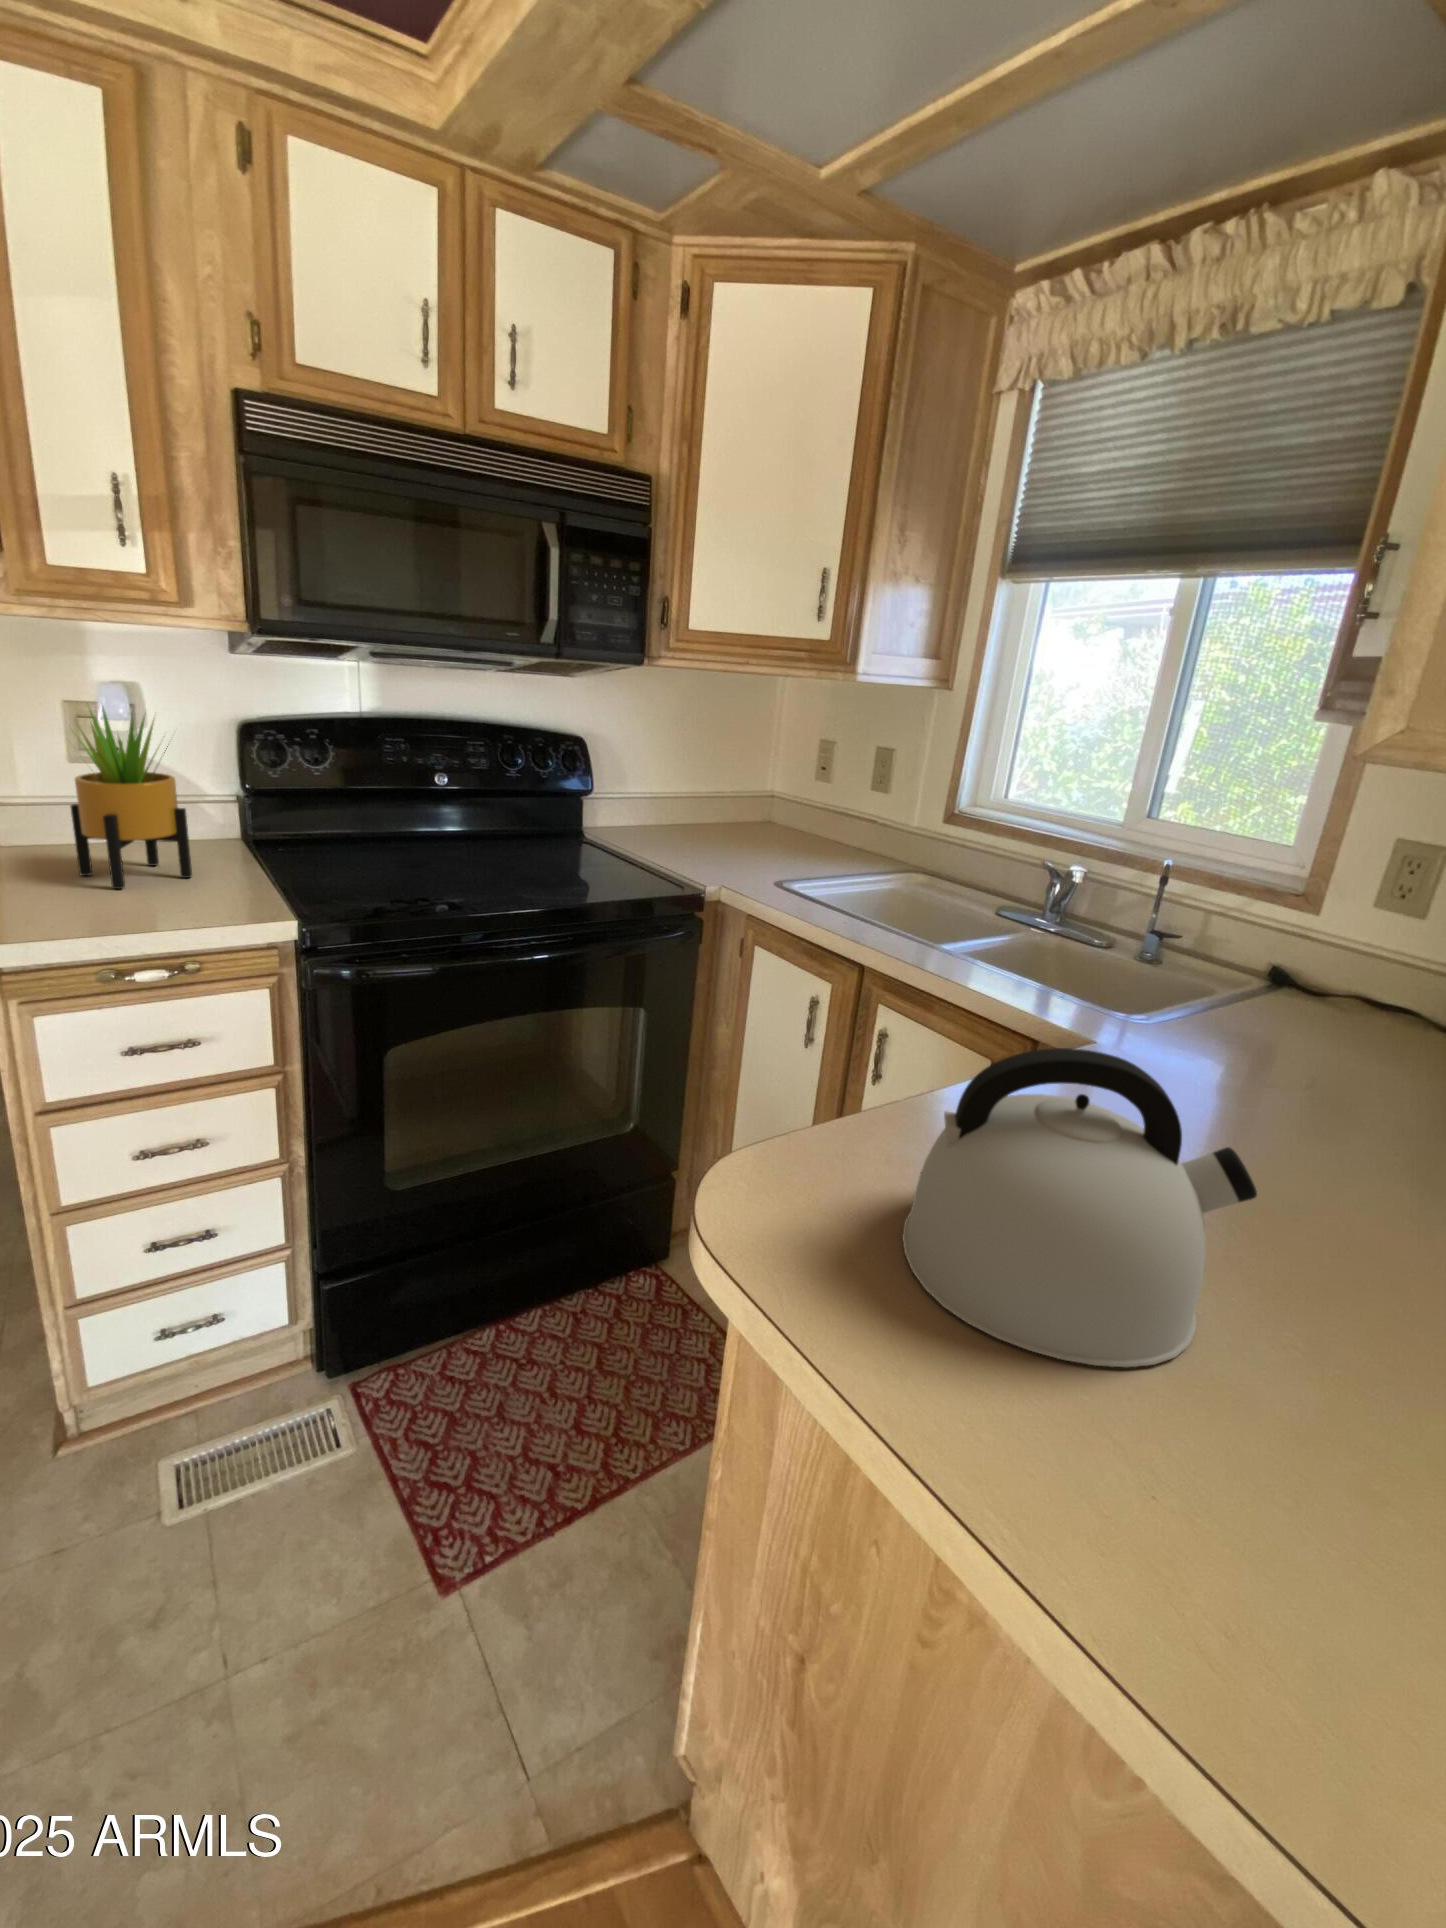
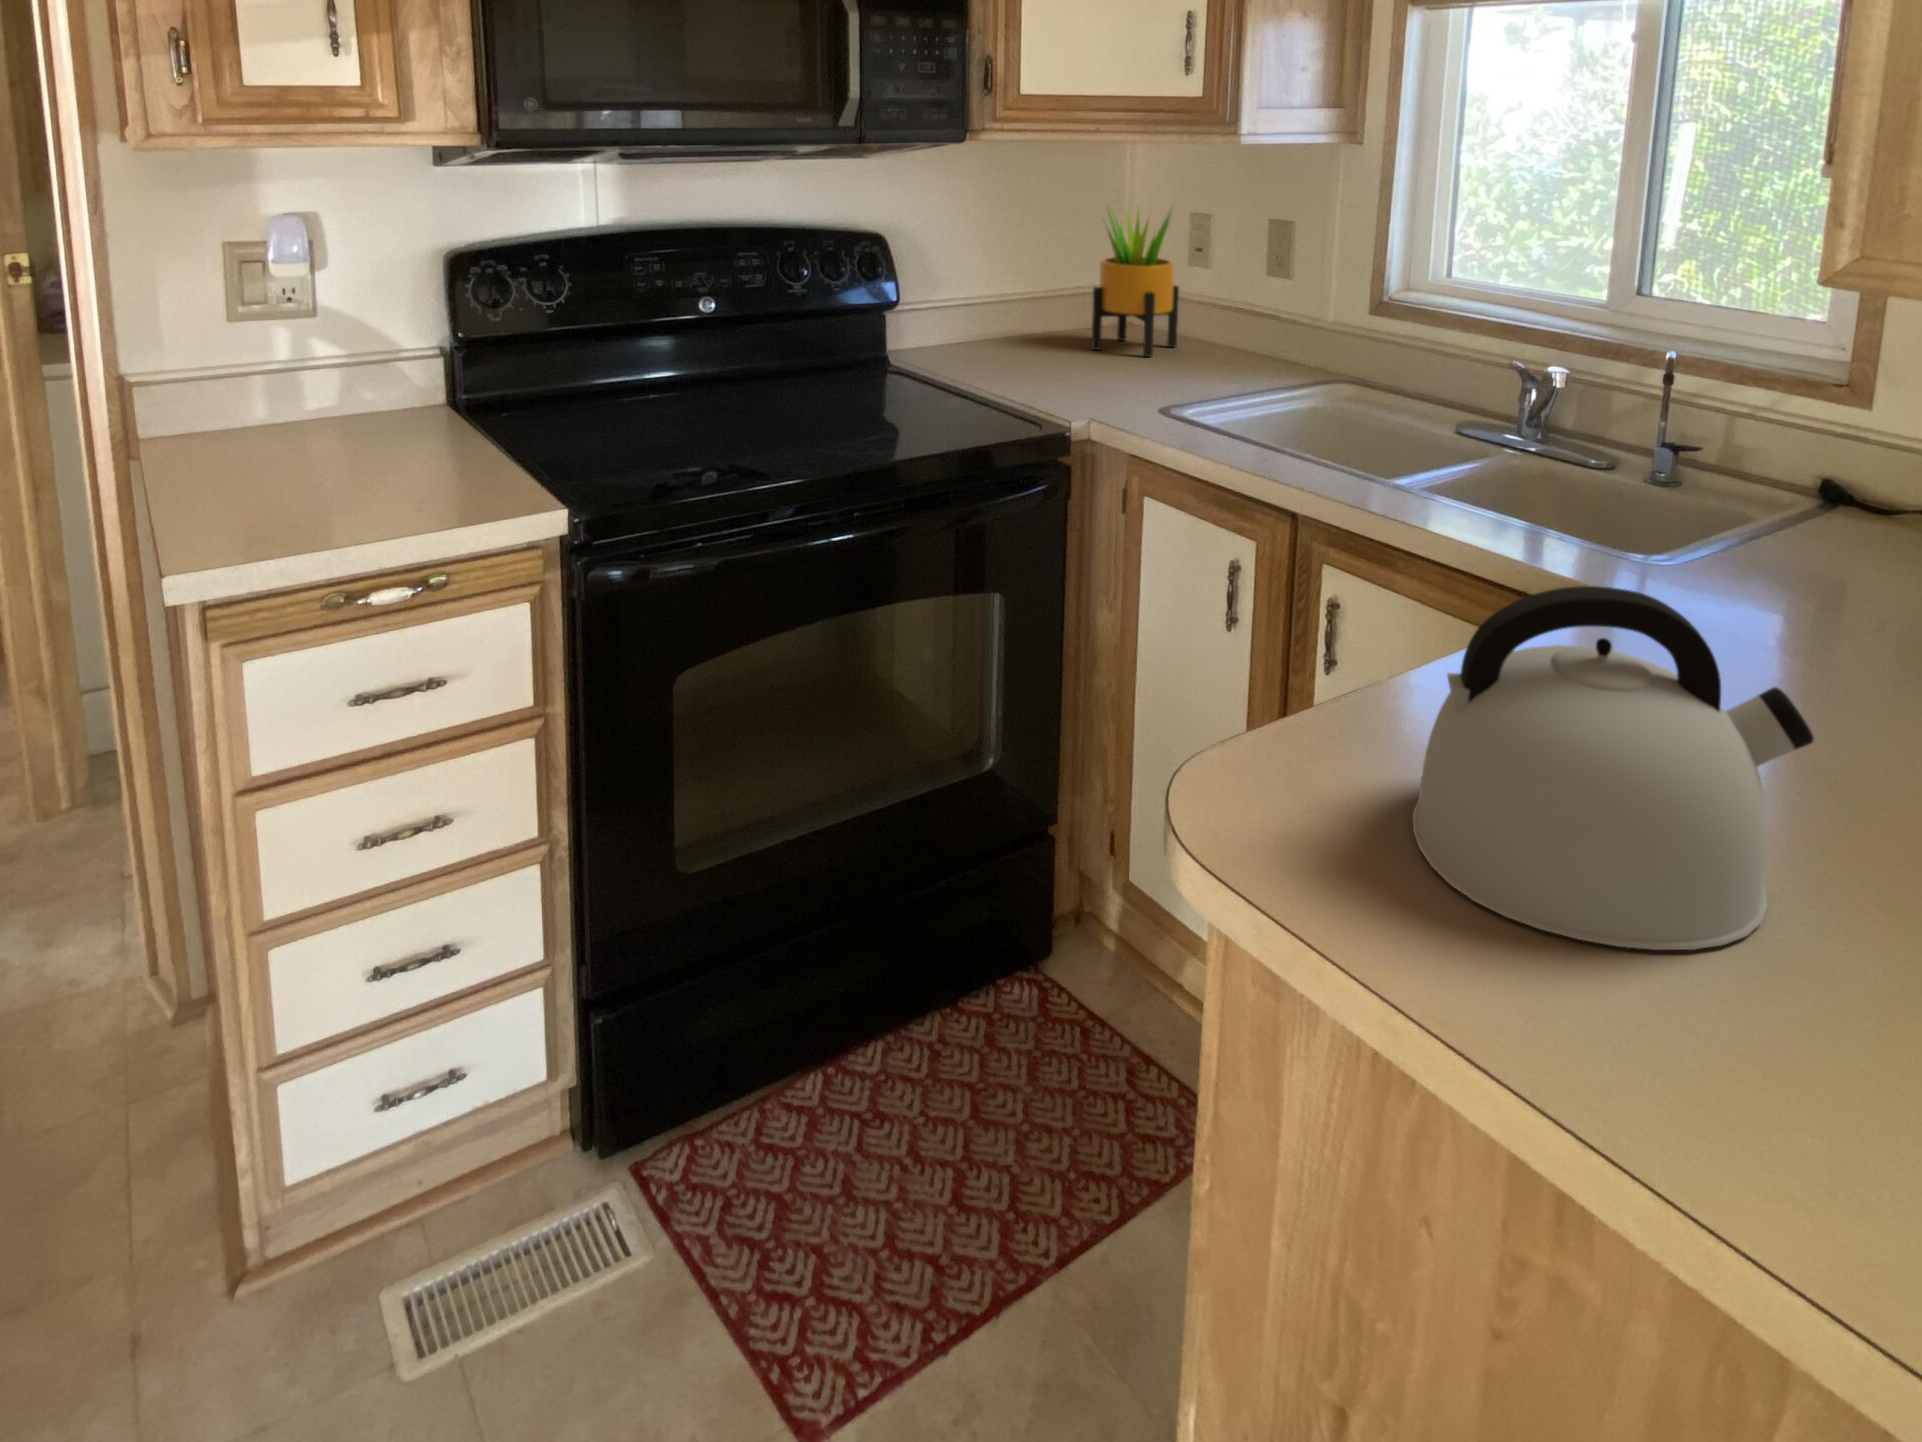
potted plant: present [71,705,192,889] -> present [1092,211,1179,357]

